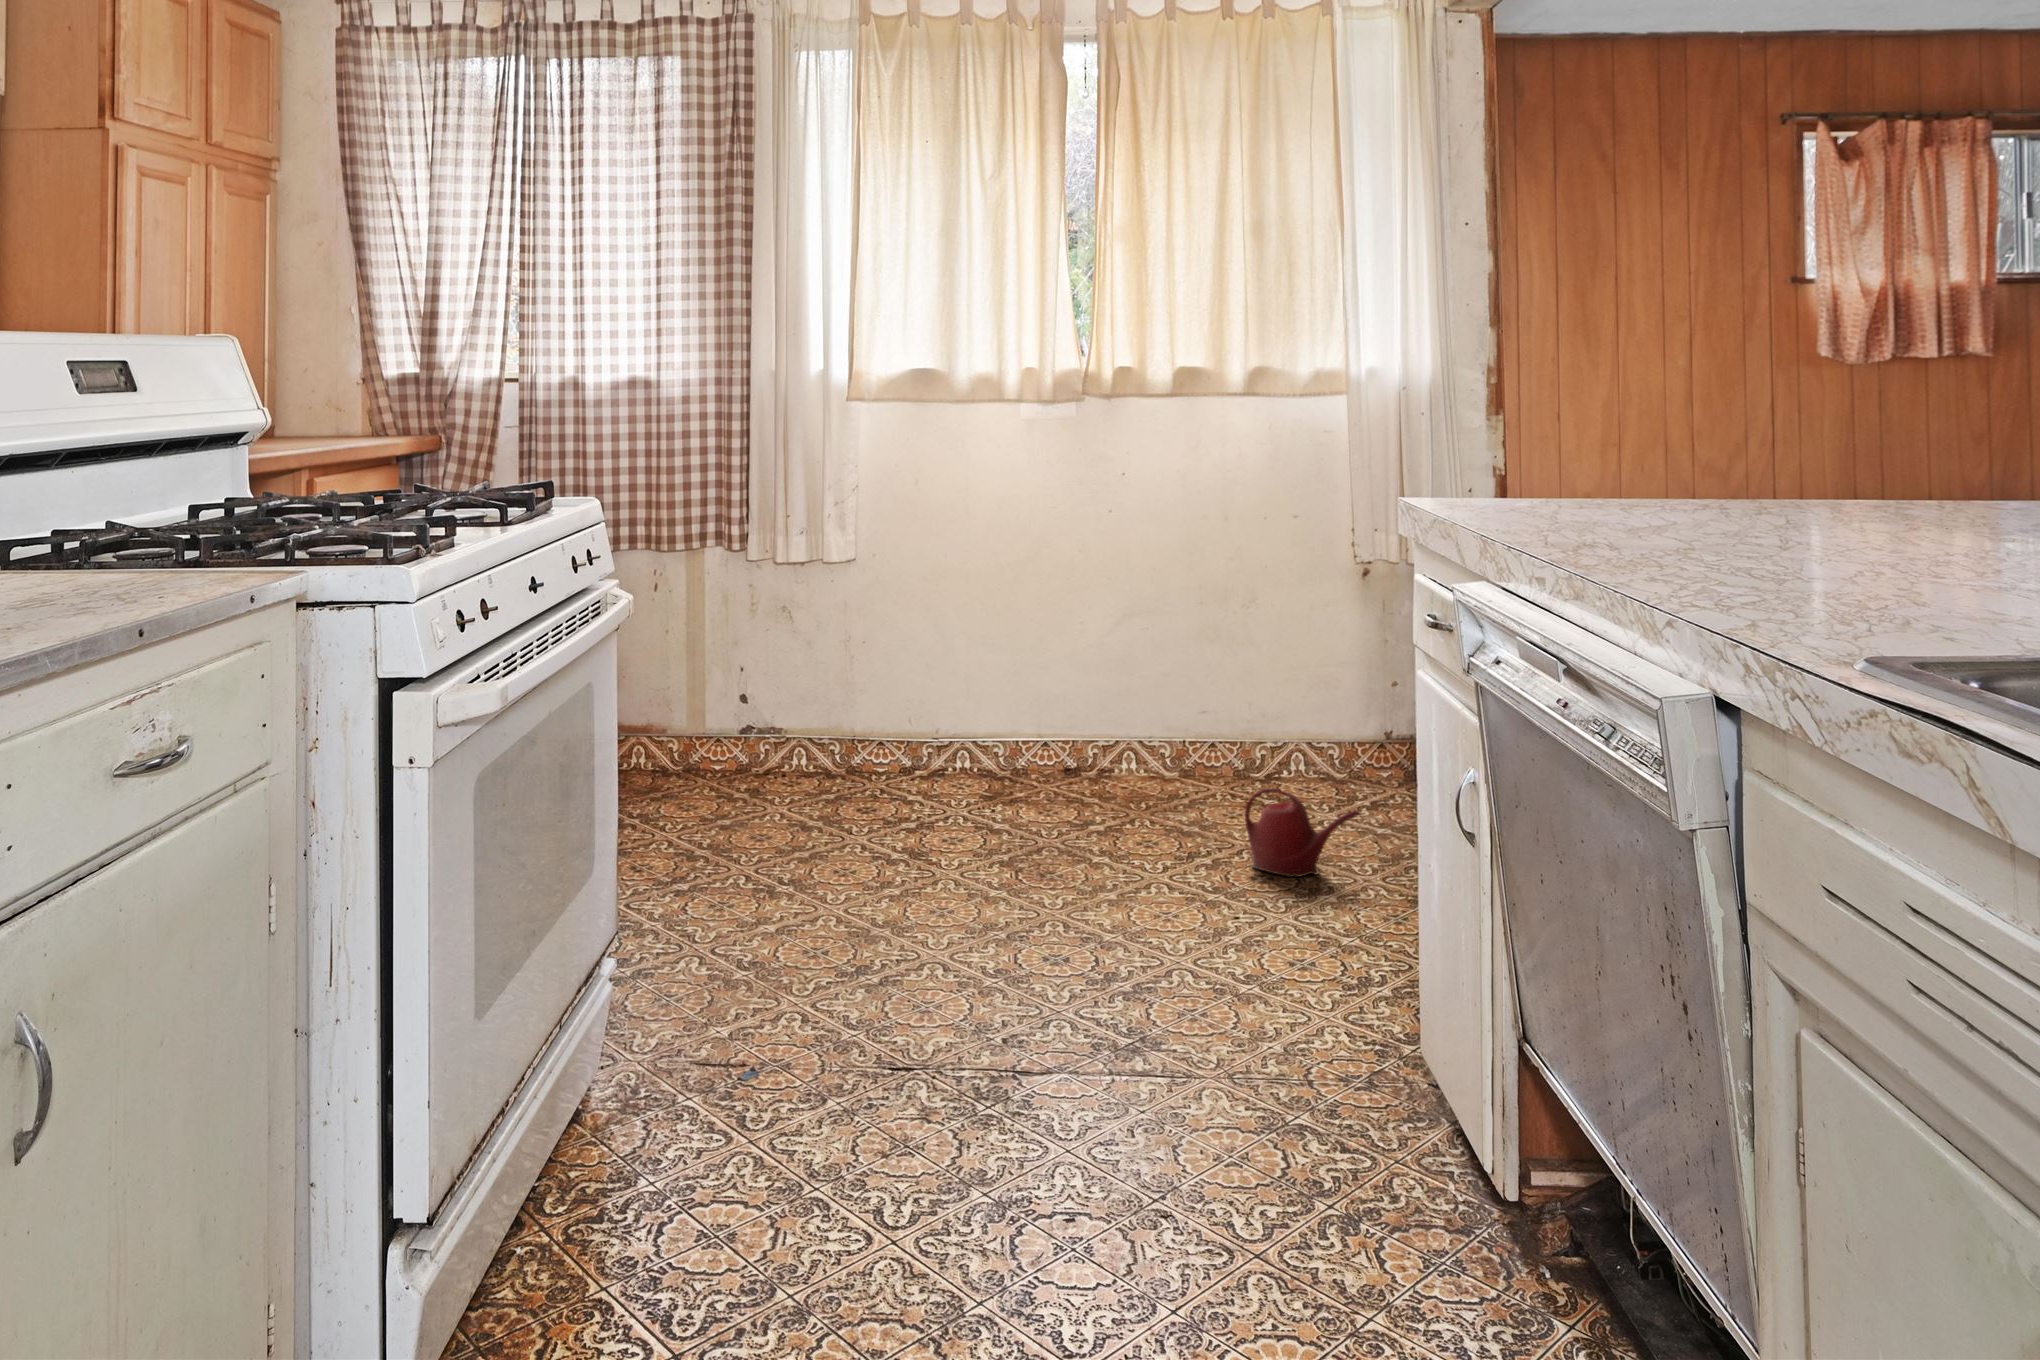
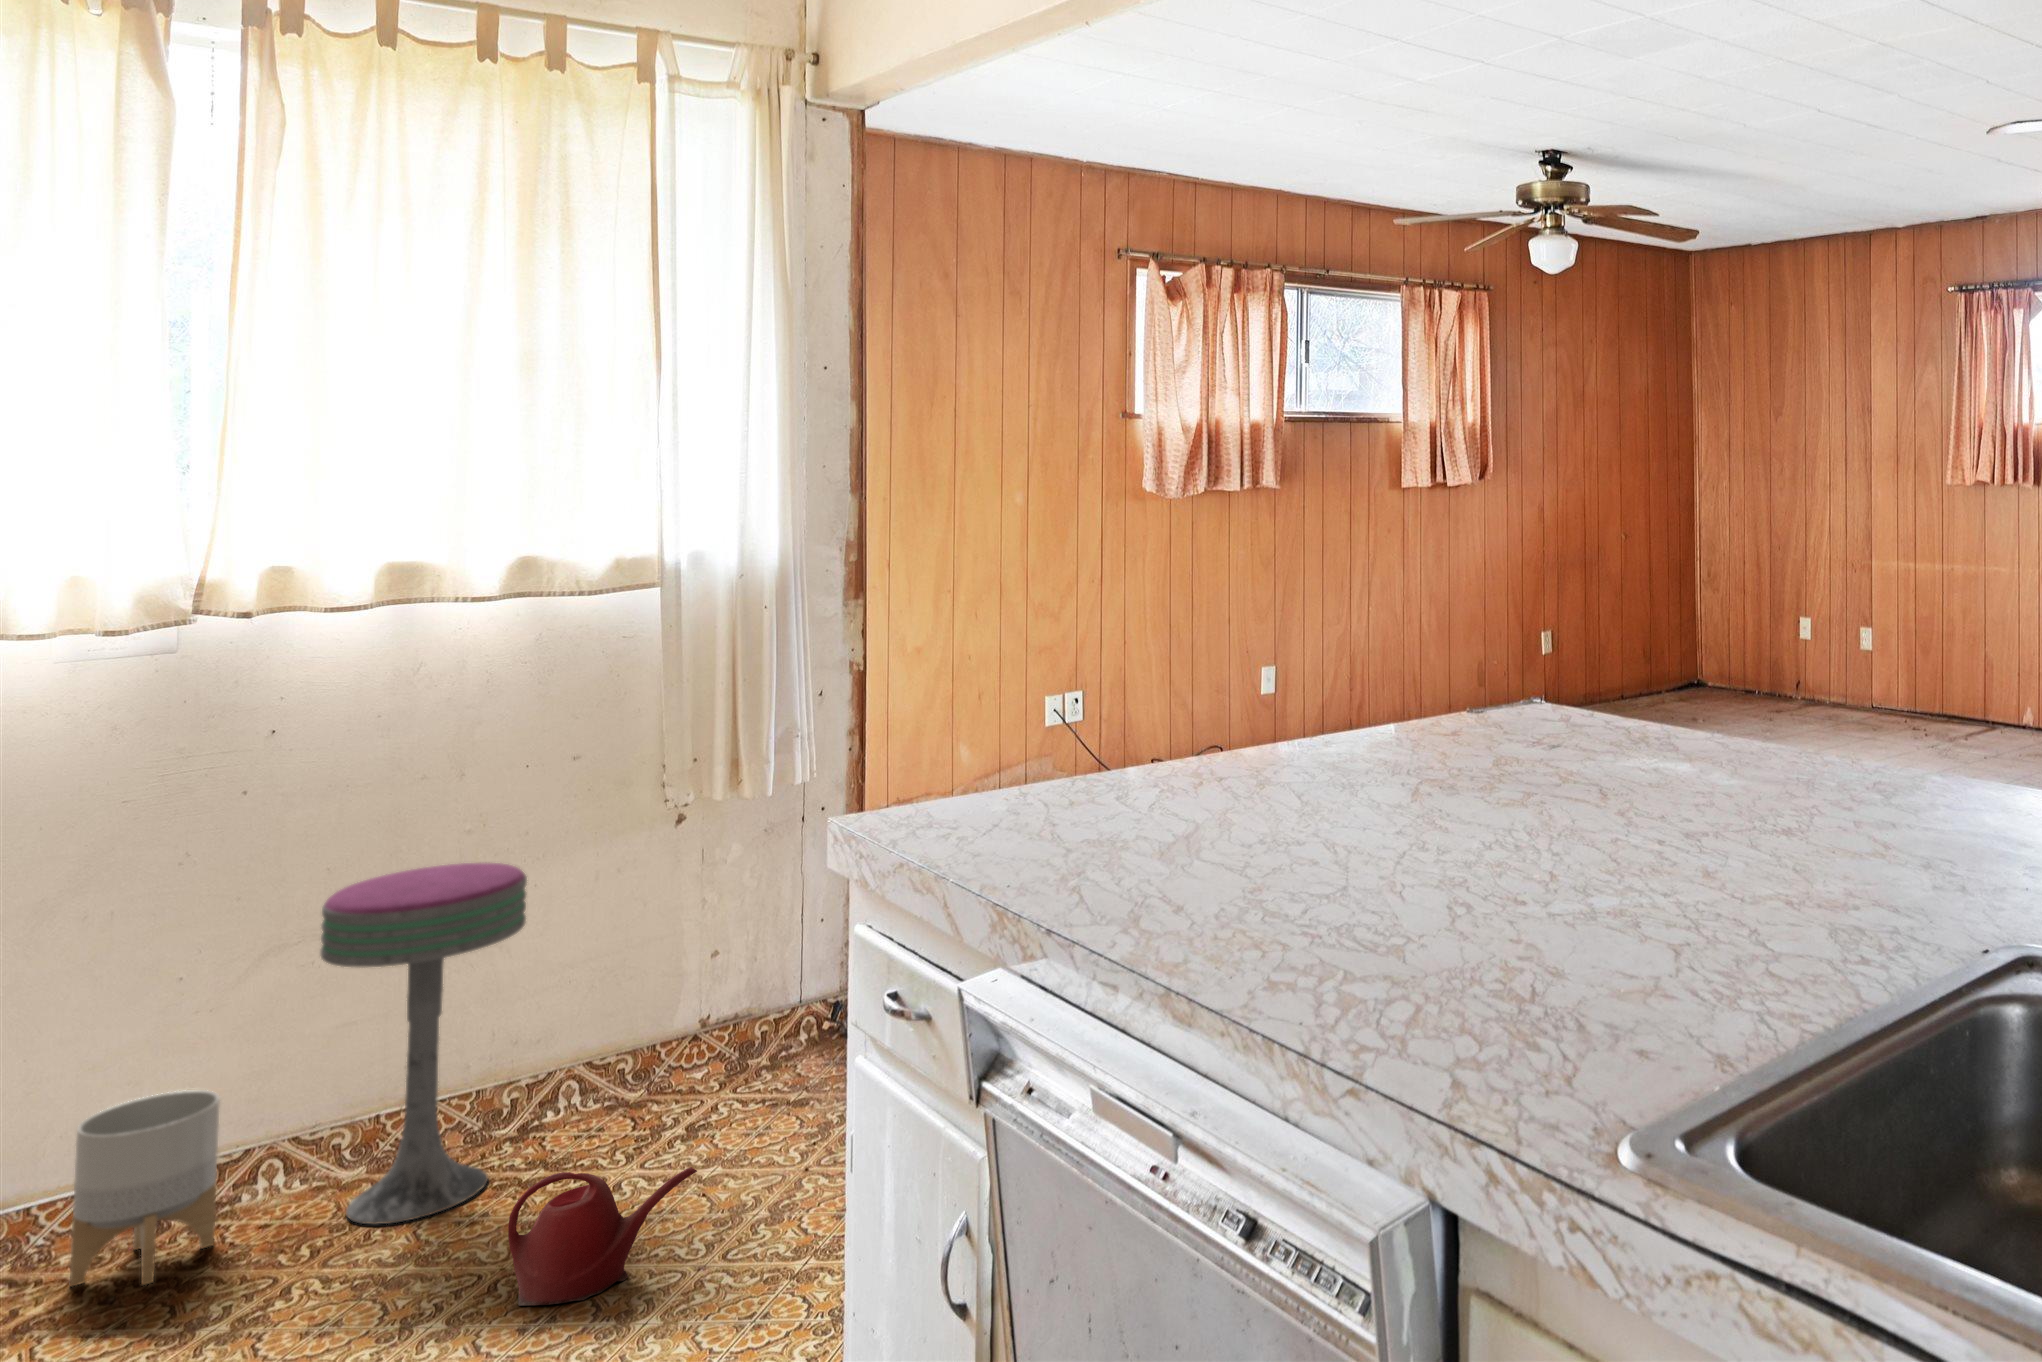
bar stool: none [1146,579,1261,804] -> present [320,863,527,1224]
planter: none [1036,688,1101,795] -> present [70,1090,220,1287]

